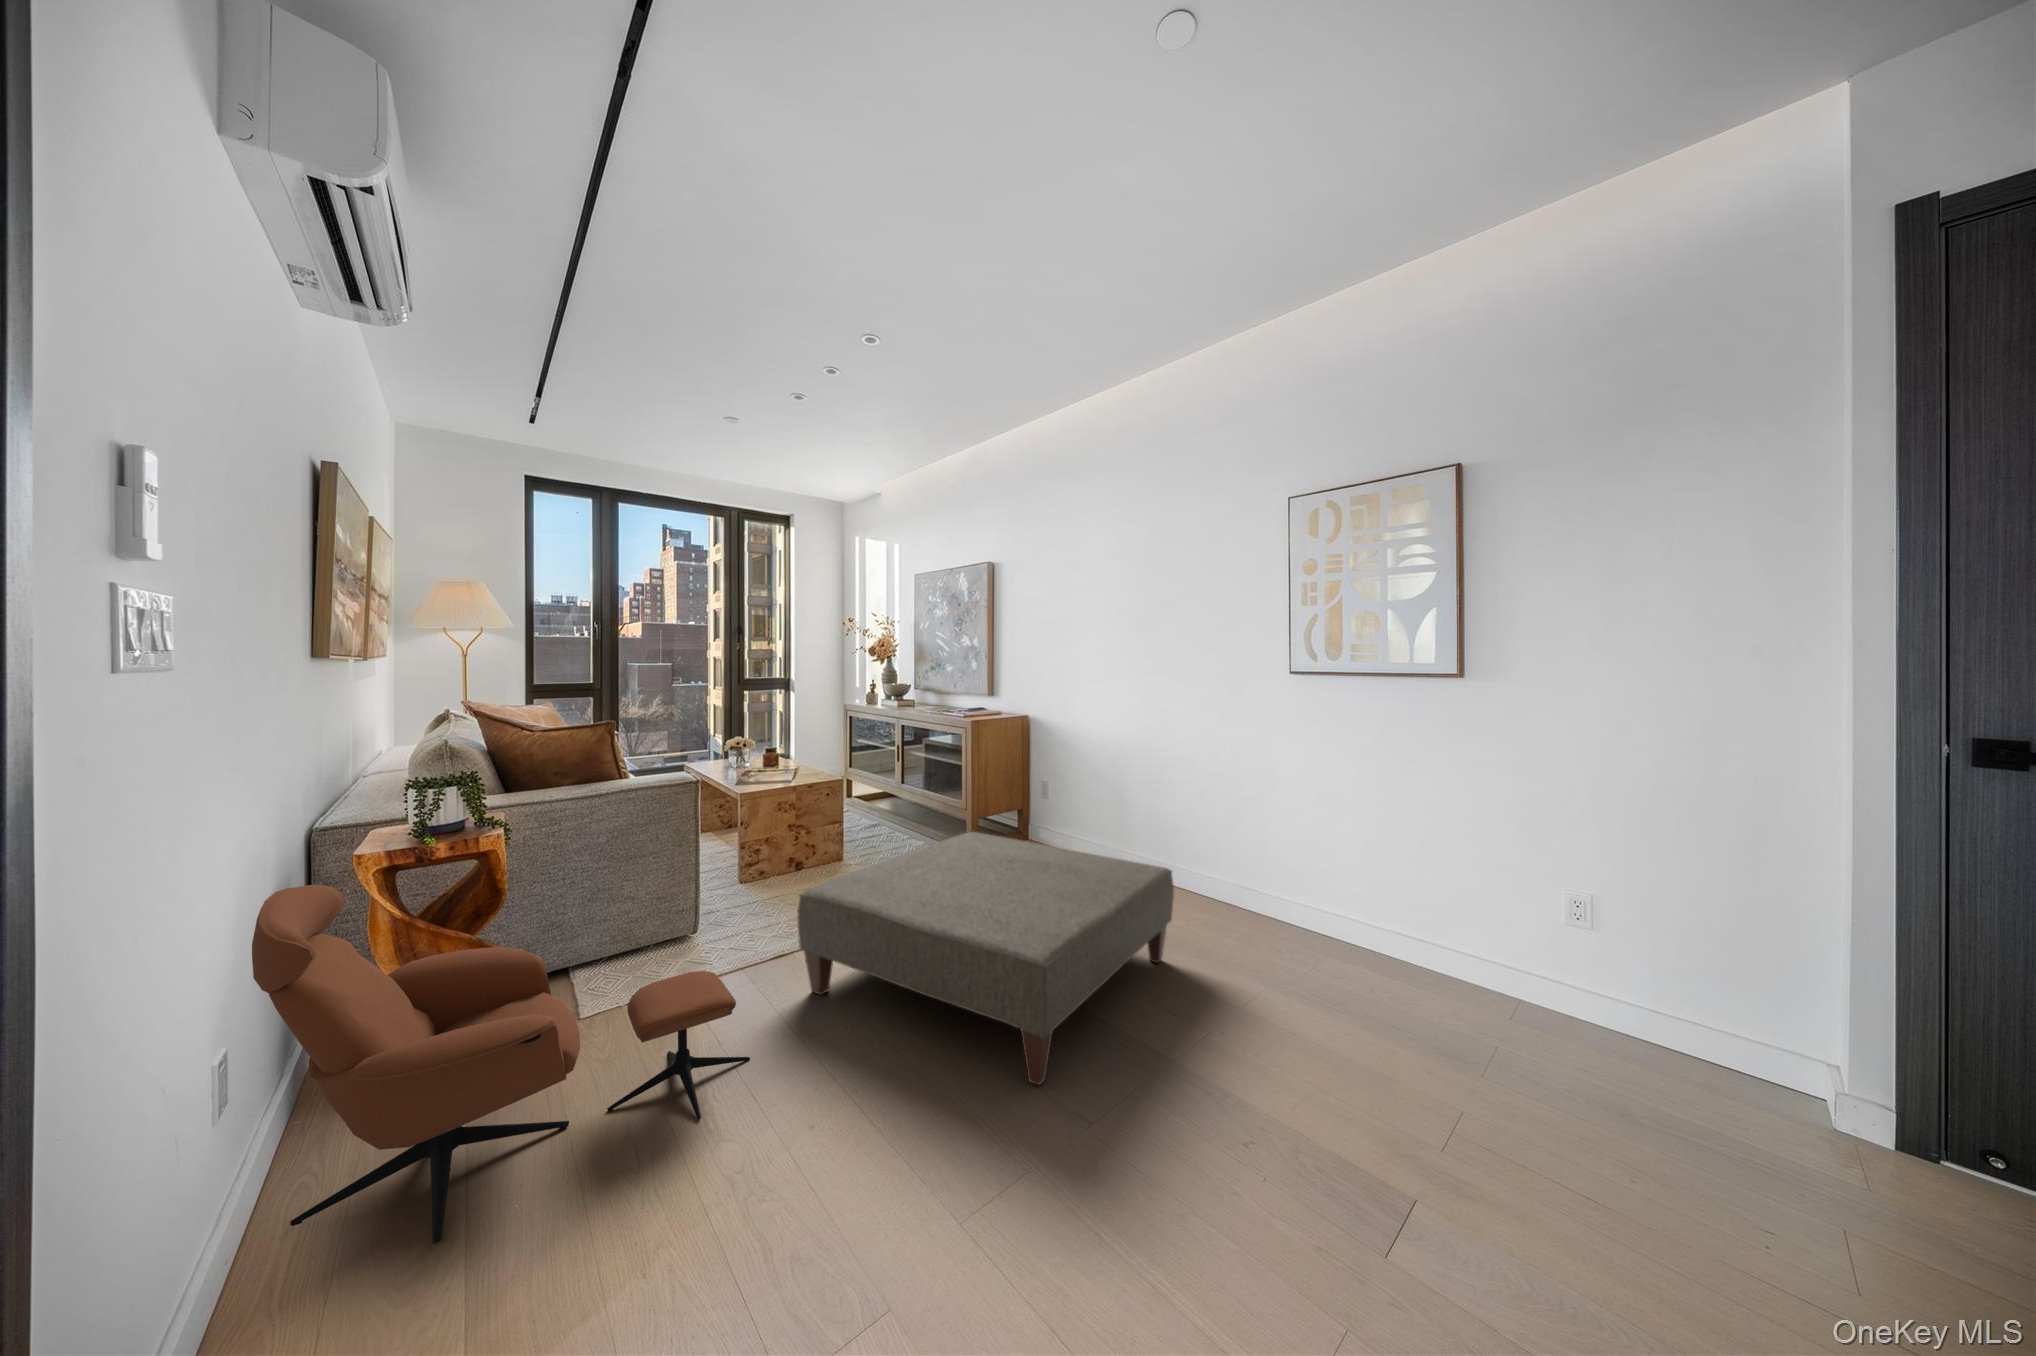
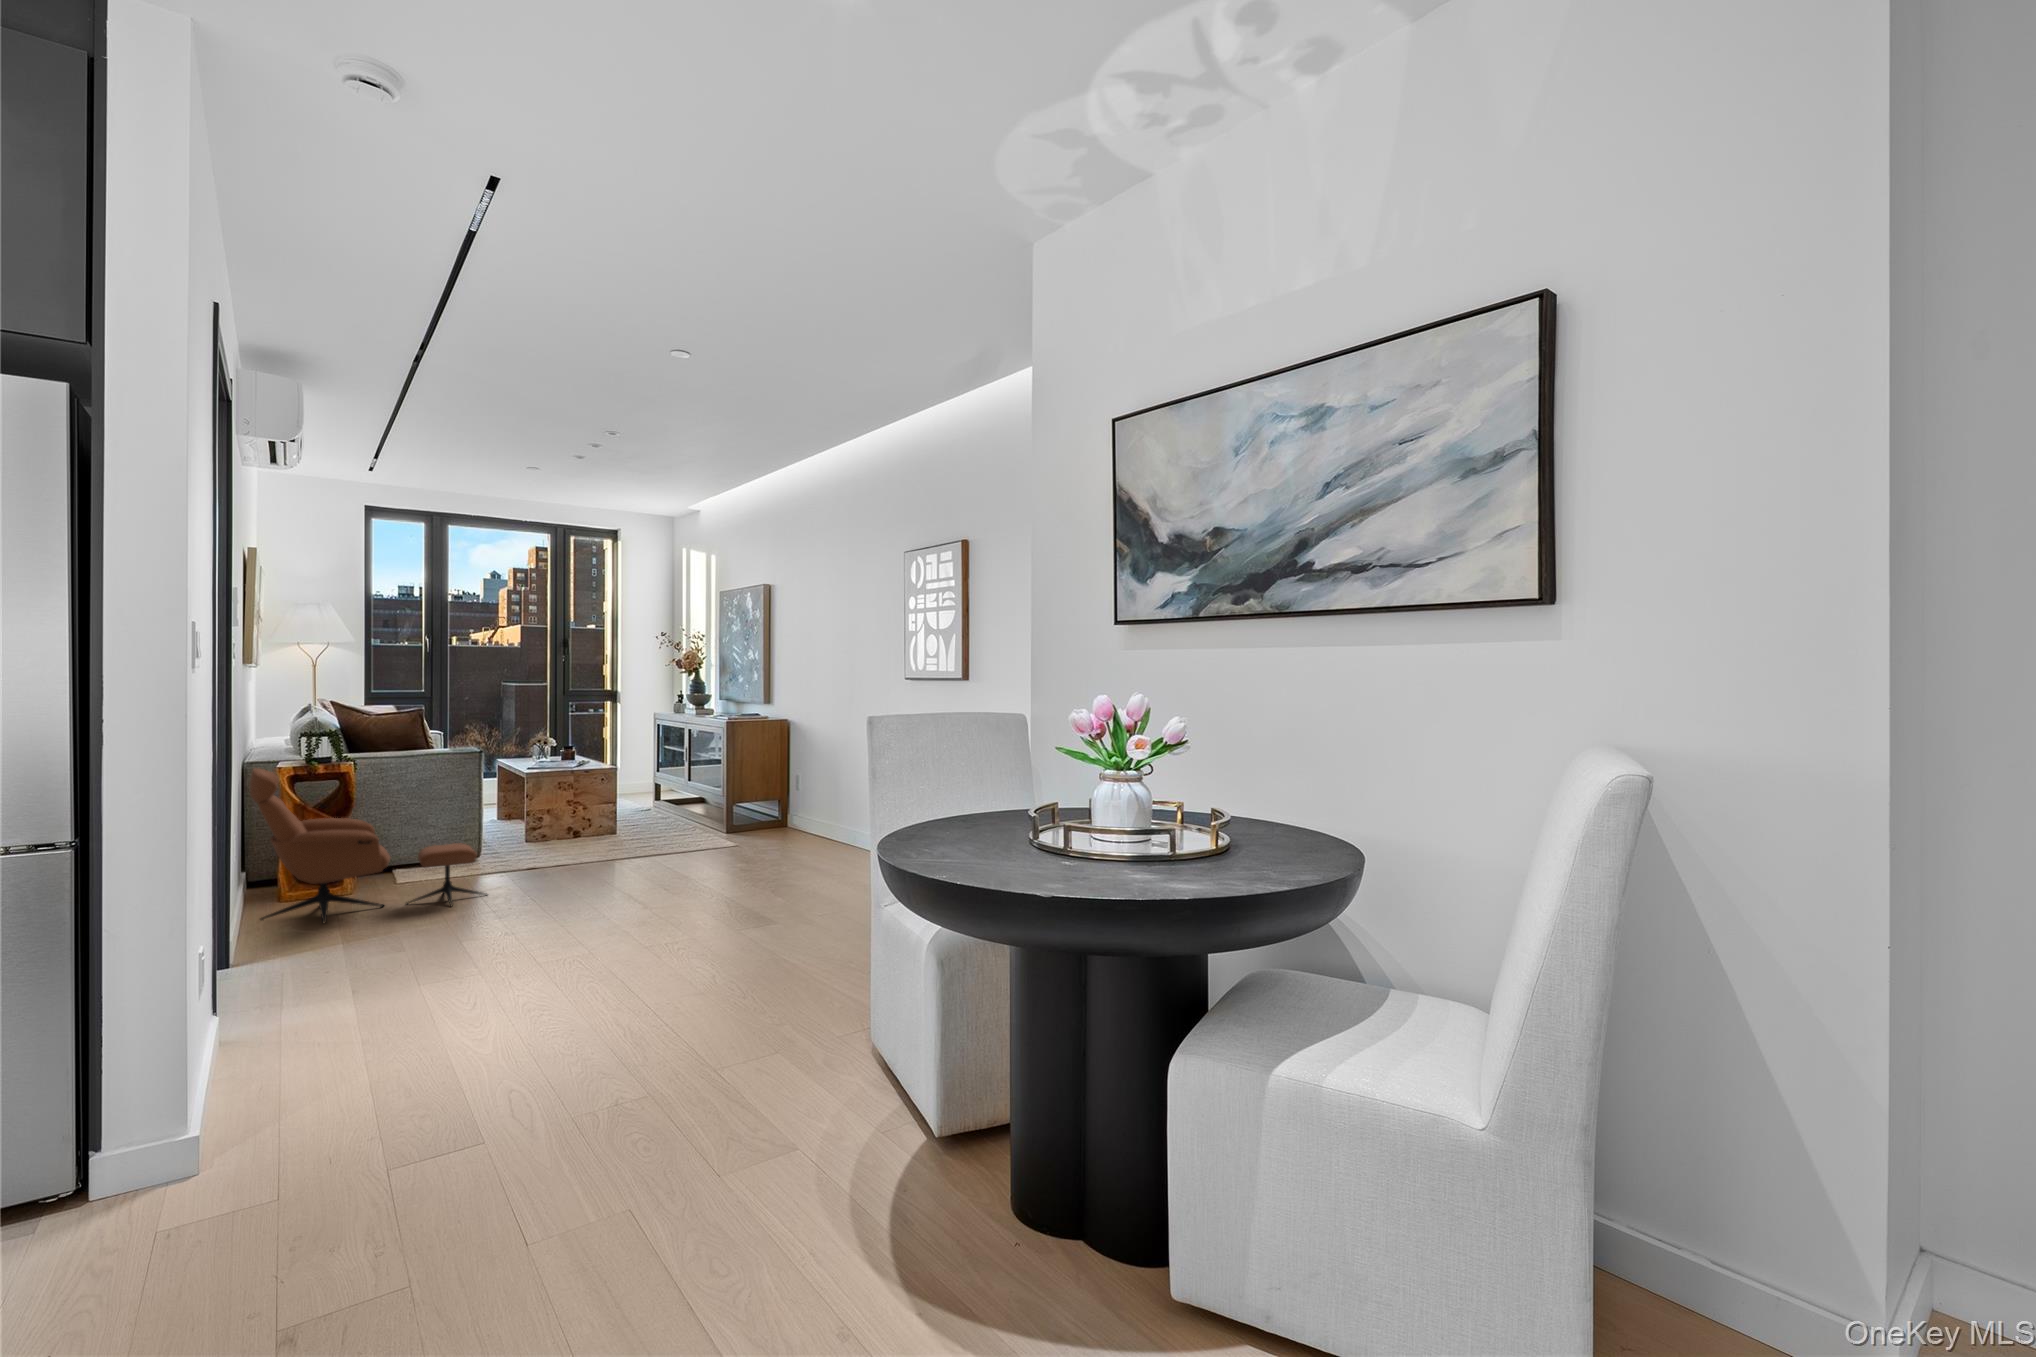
ottoman: present [798,832,1174,1085] -> none [533,796,797,901]

